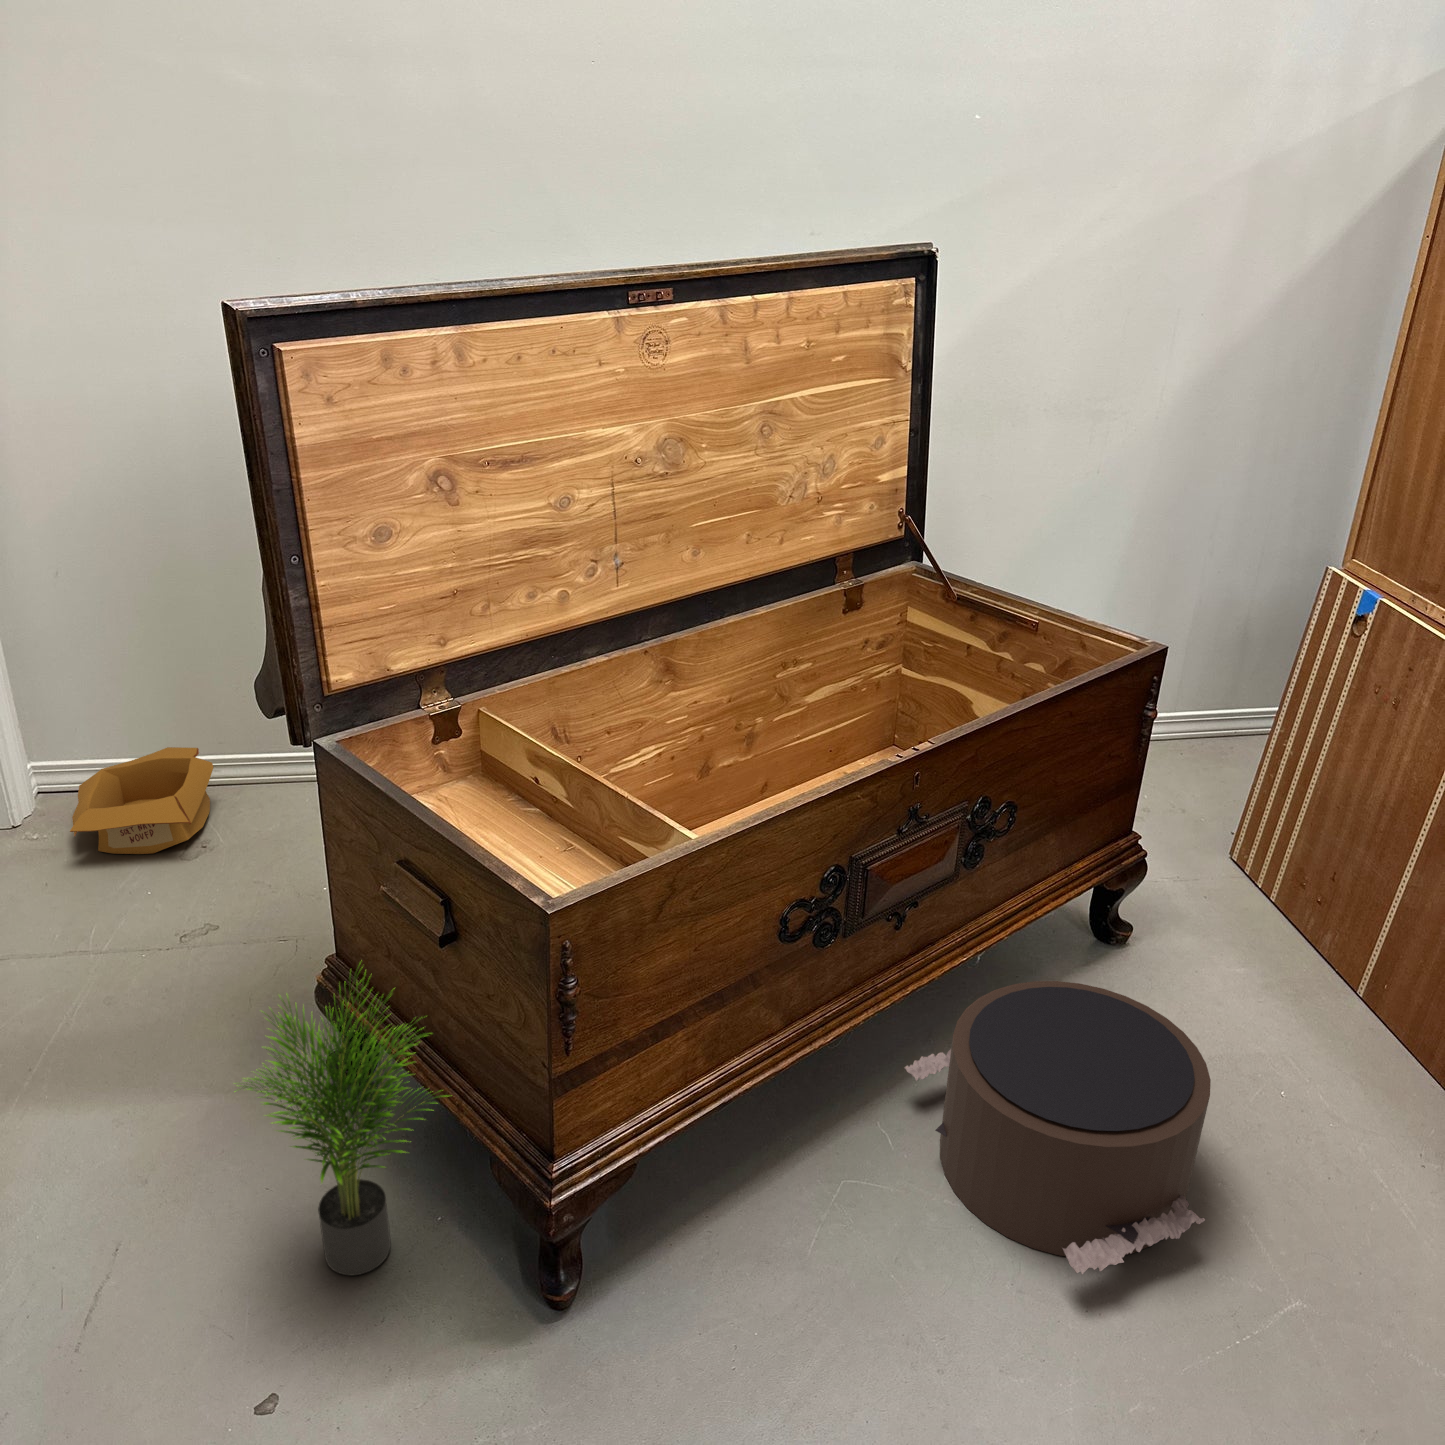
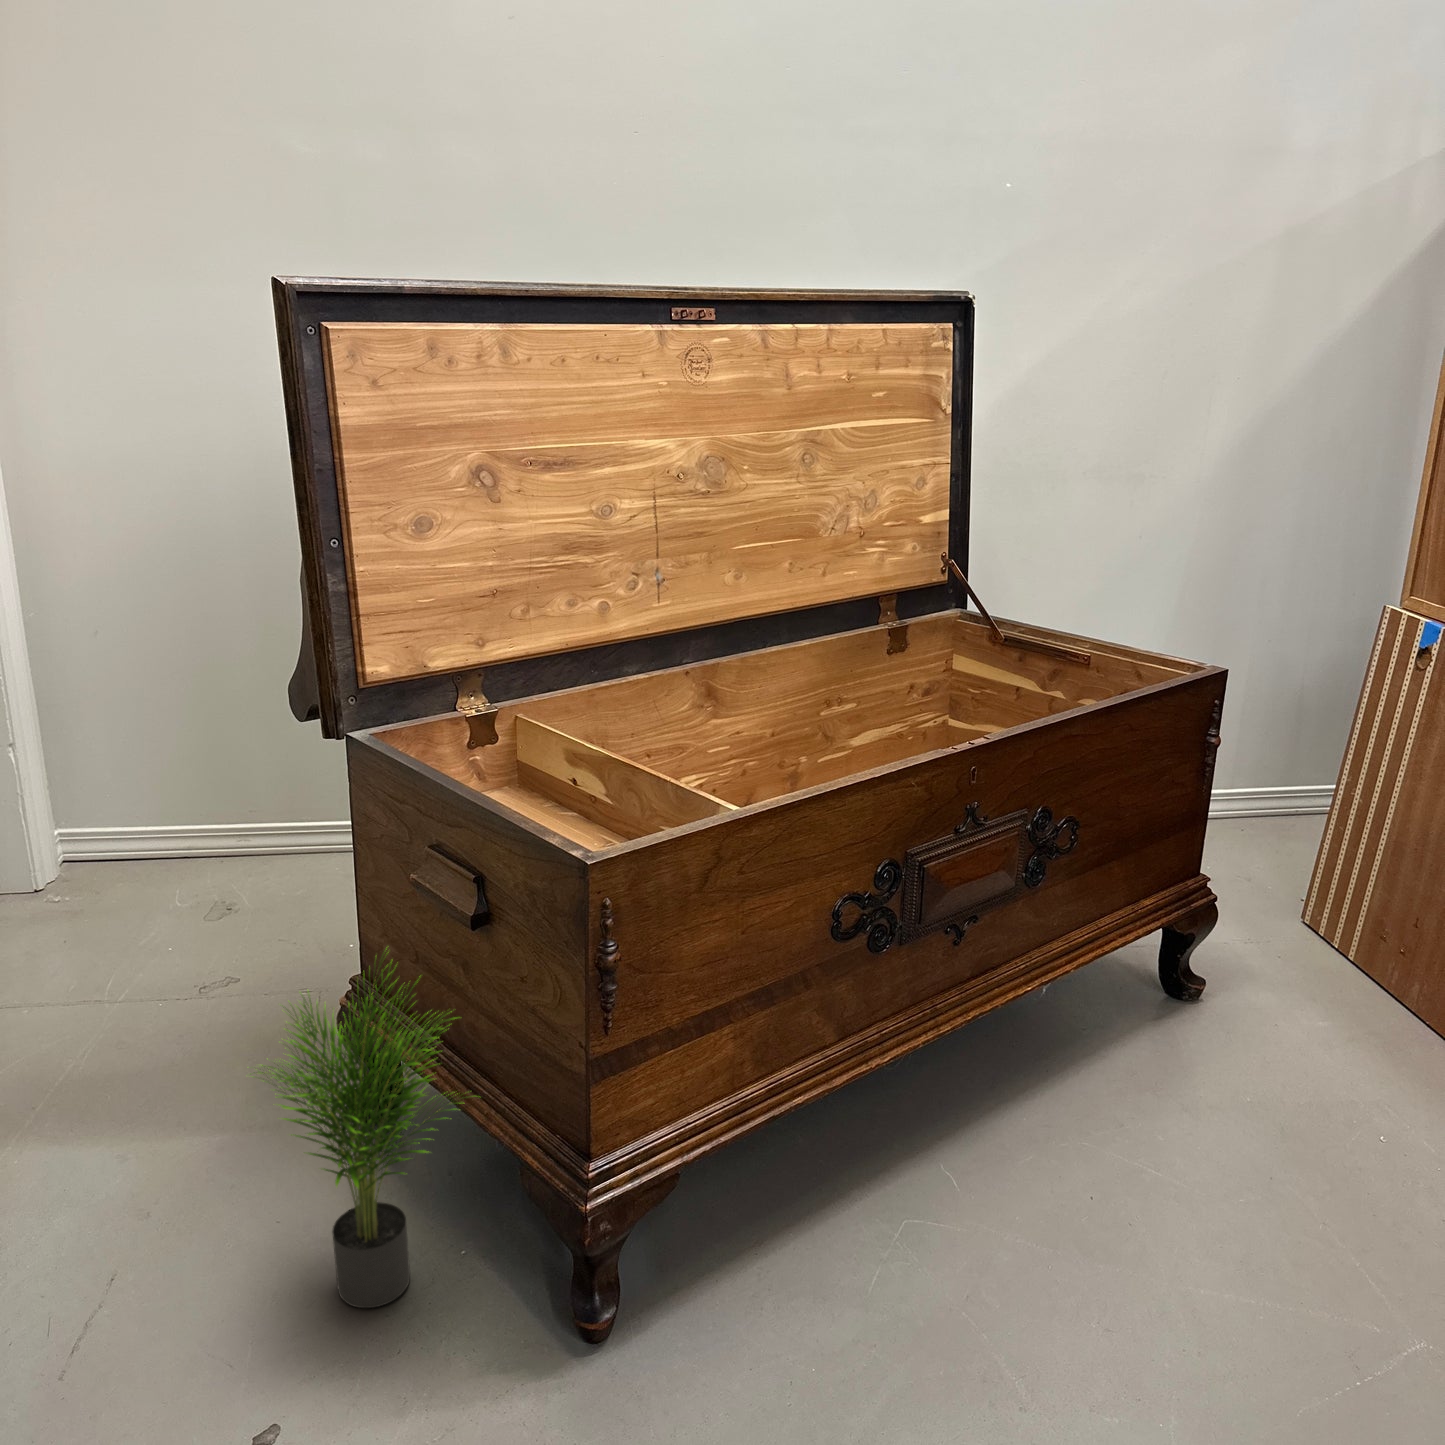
cardboard box: present [70,747,214,854] -> none [97,814,247,915]
pouf: present [905,981,1211,1274] -> none [967,1007,1312,1307]

